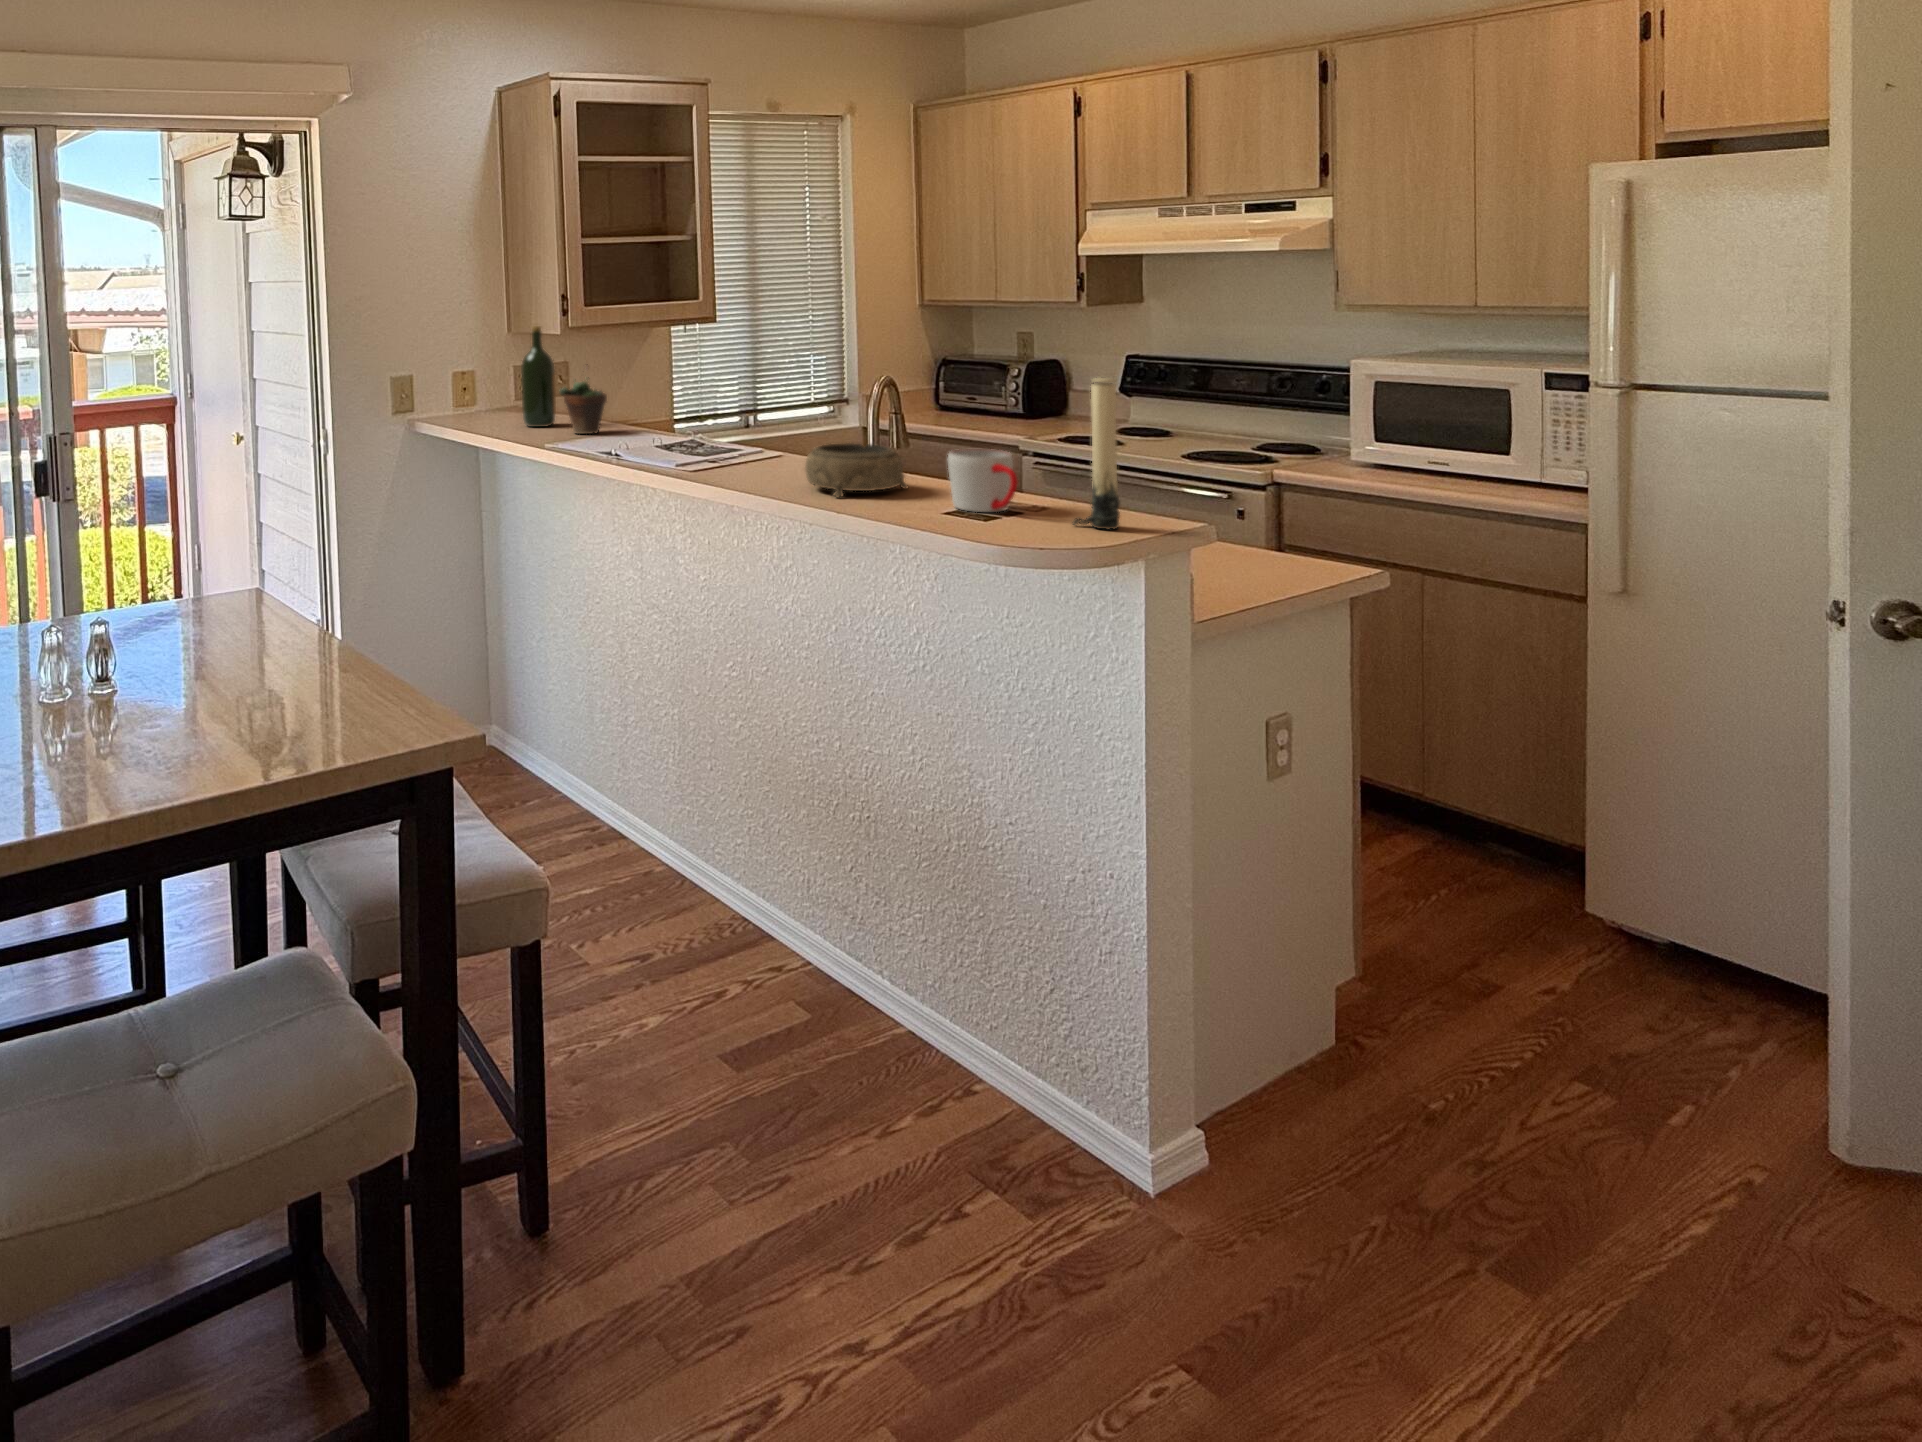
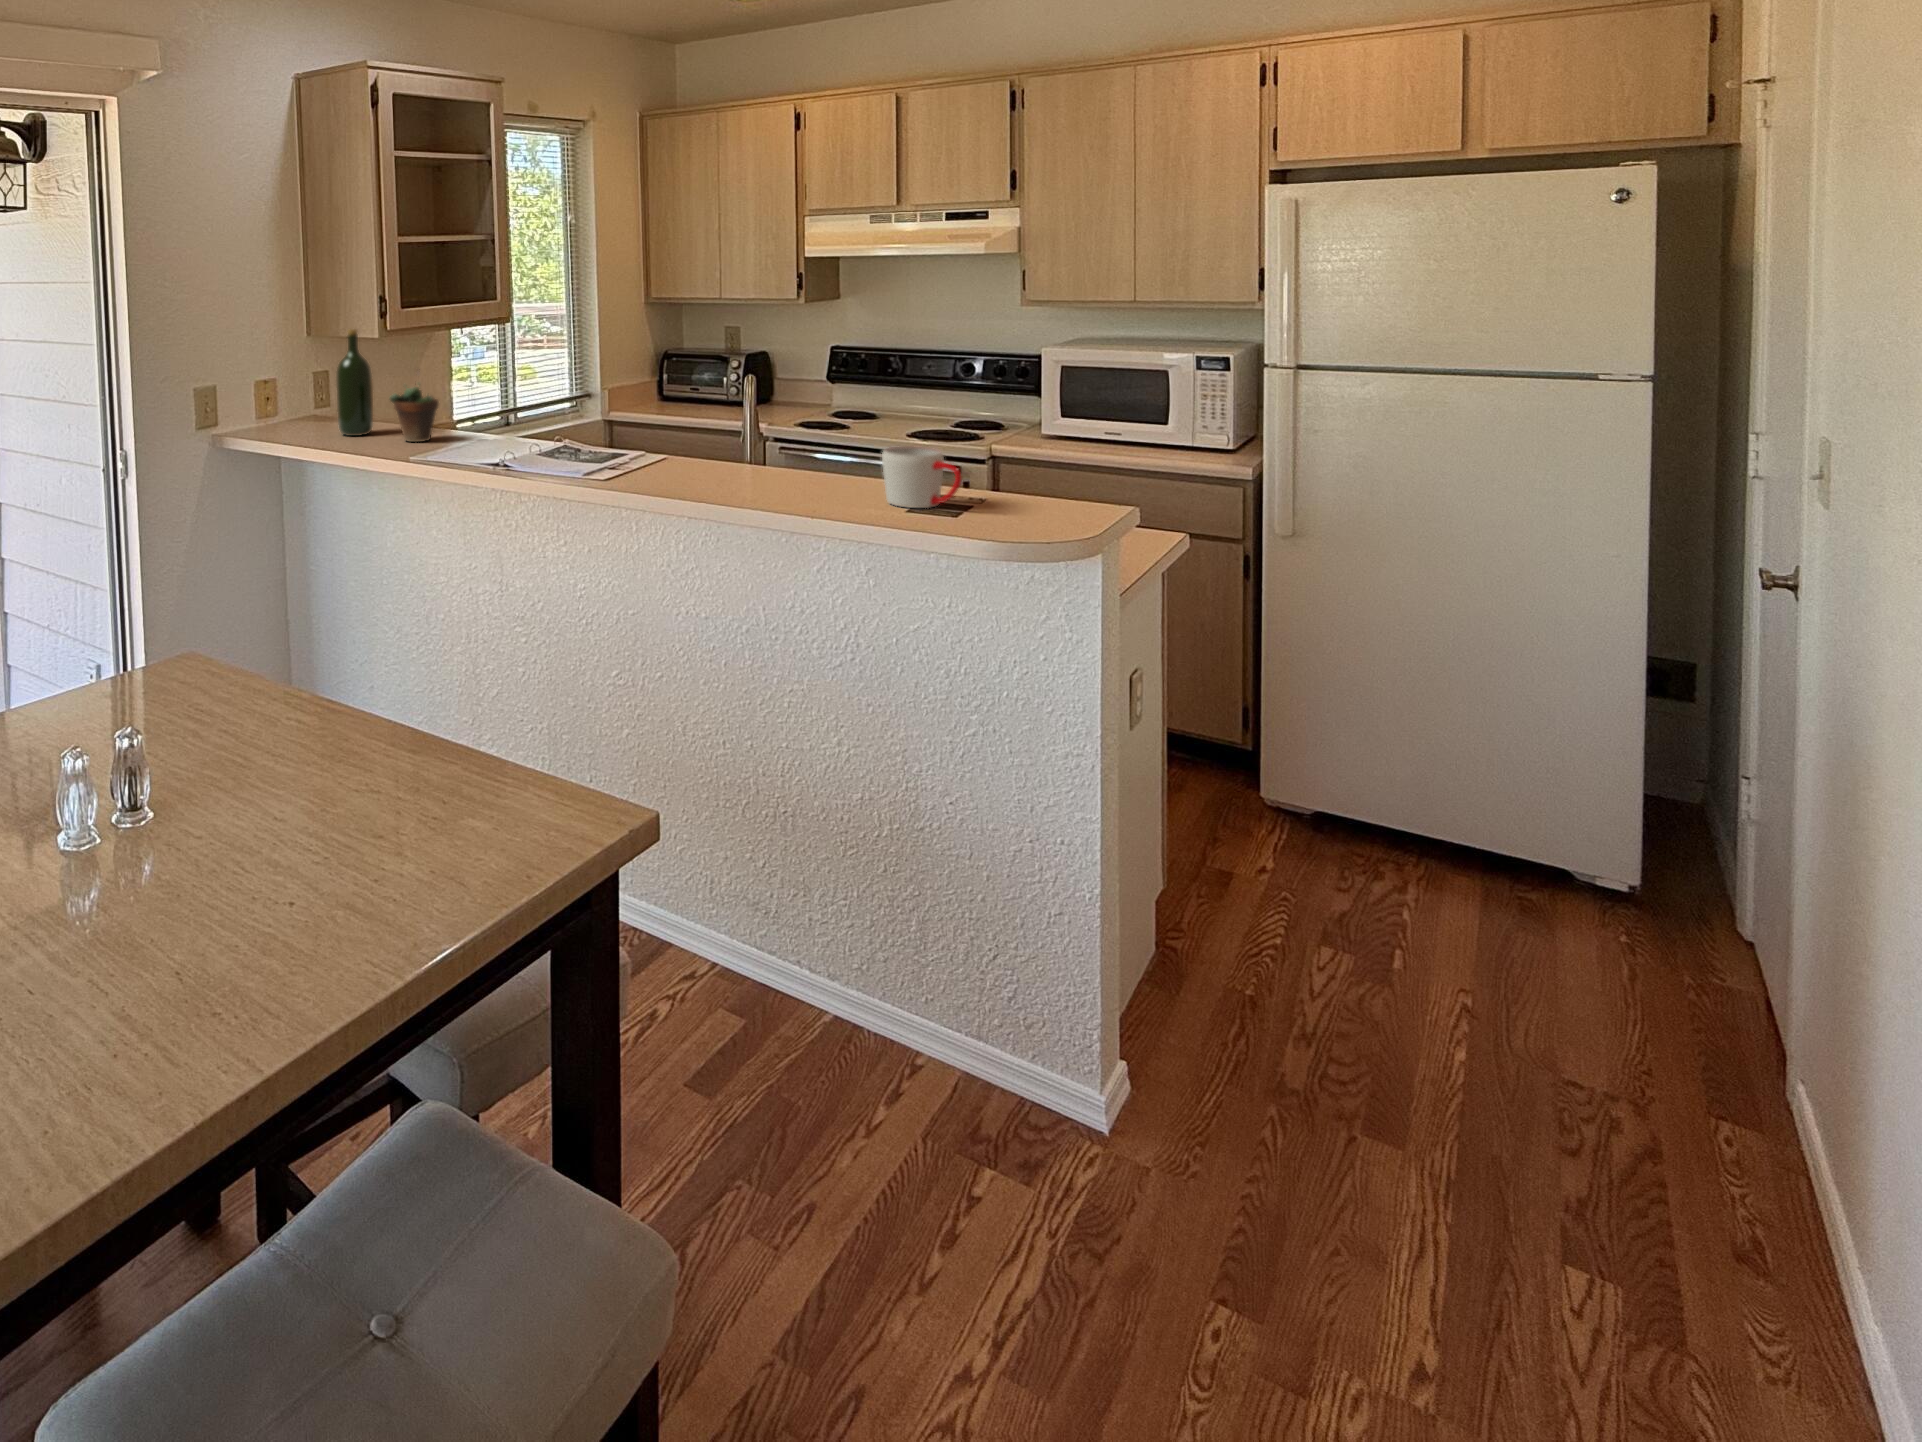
candle: present [1073,378,1120,530] -> none [1017,377,1063,519]
decorative bowl: present [805,443,908,497] -> none [725,445,819,501]

